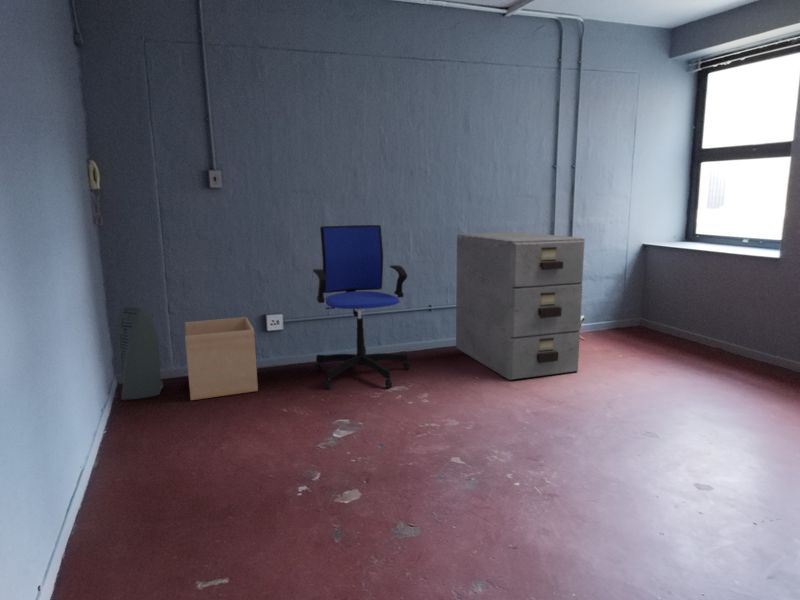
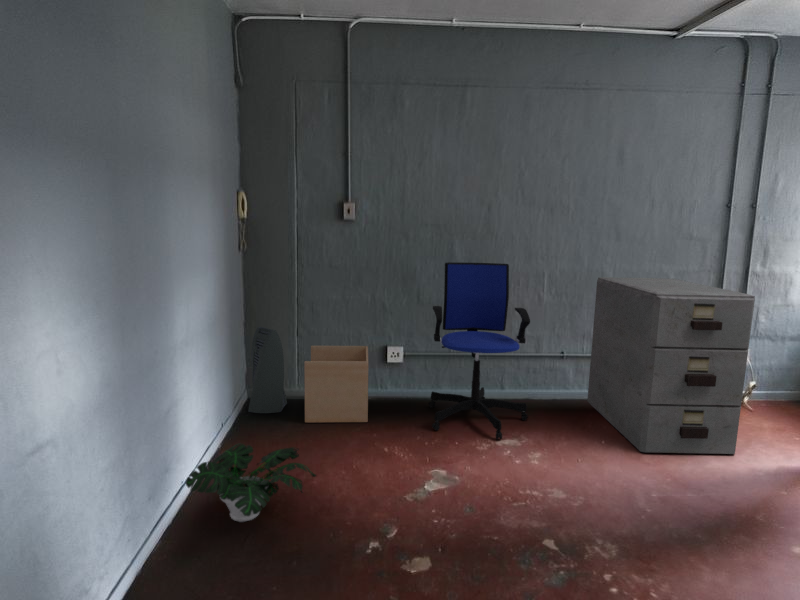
potted plant: none [83,416,230,498] -> present [186,443,316,522]

